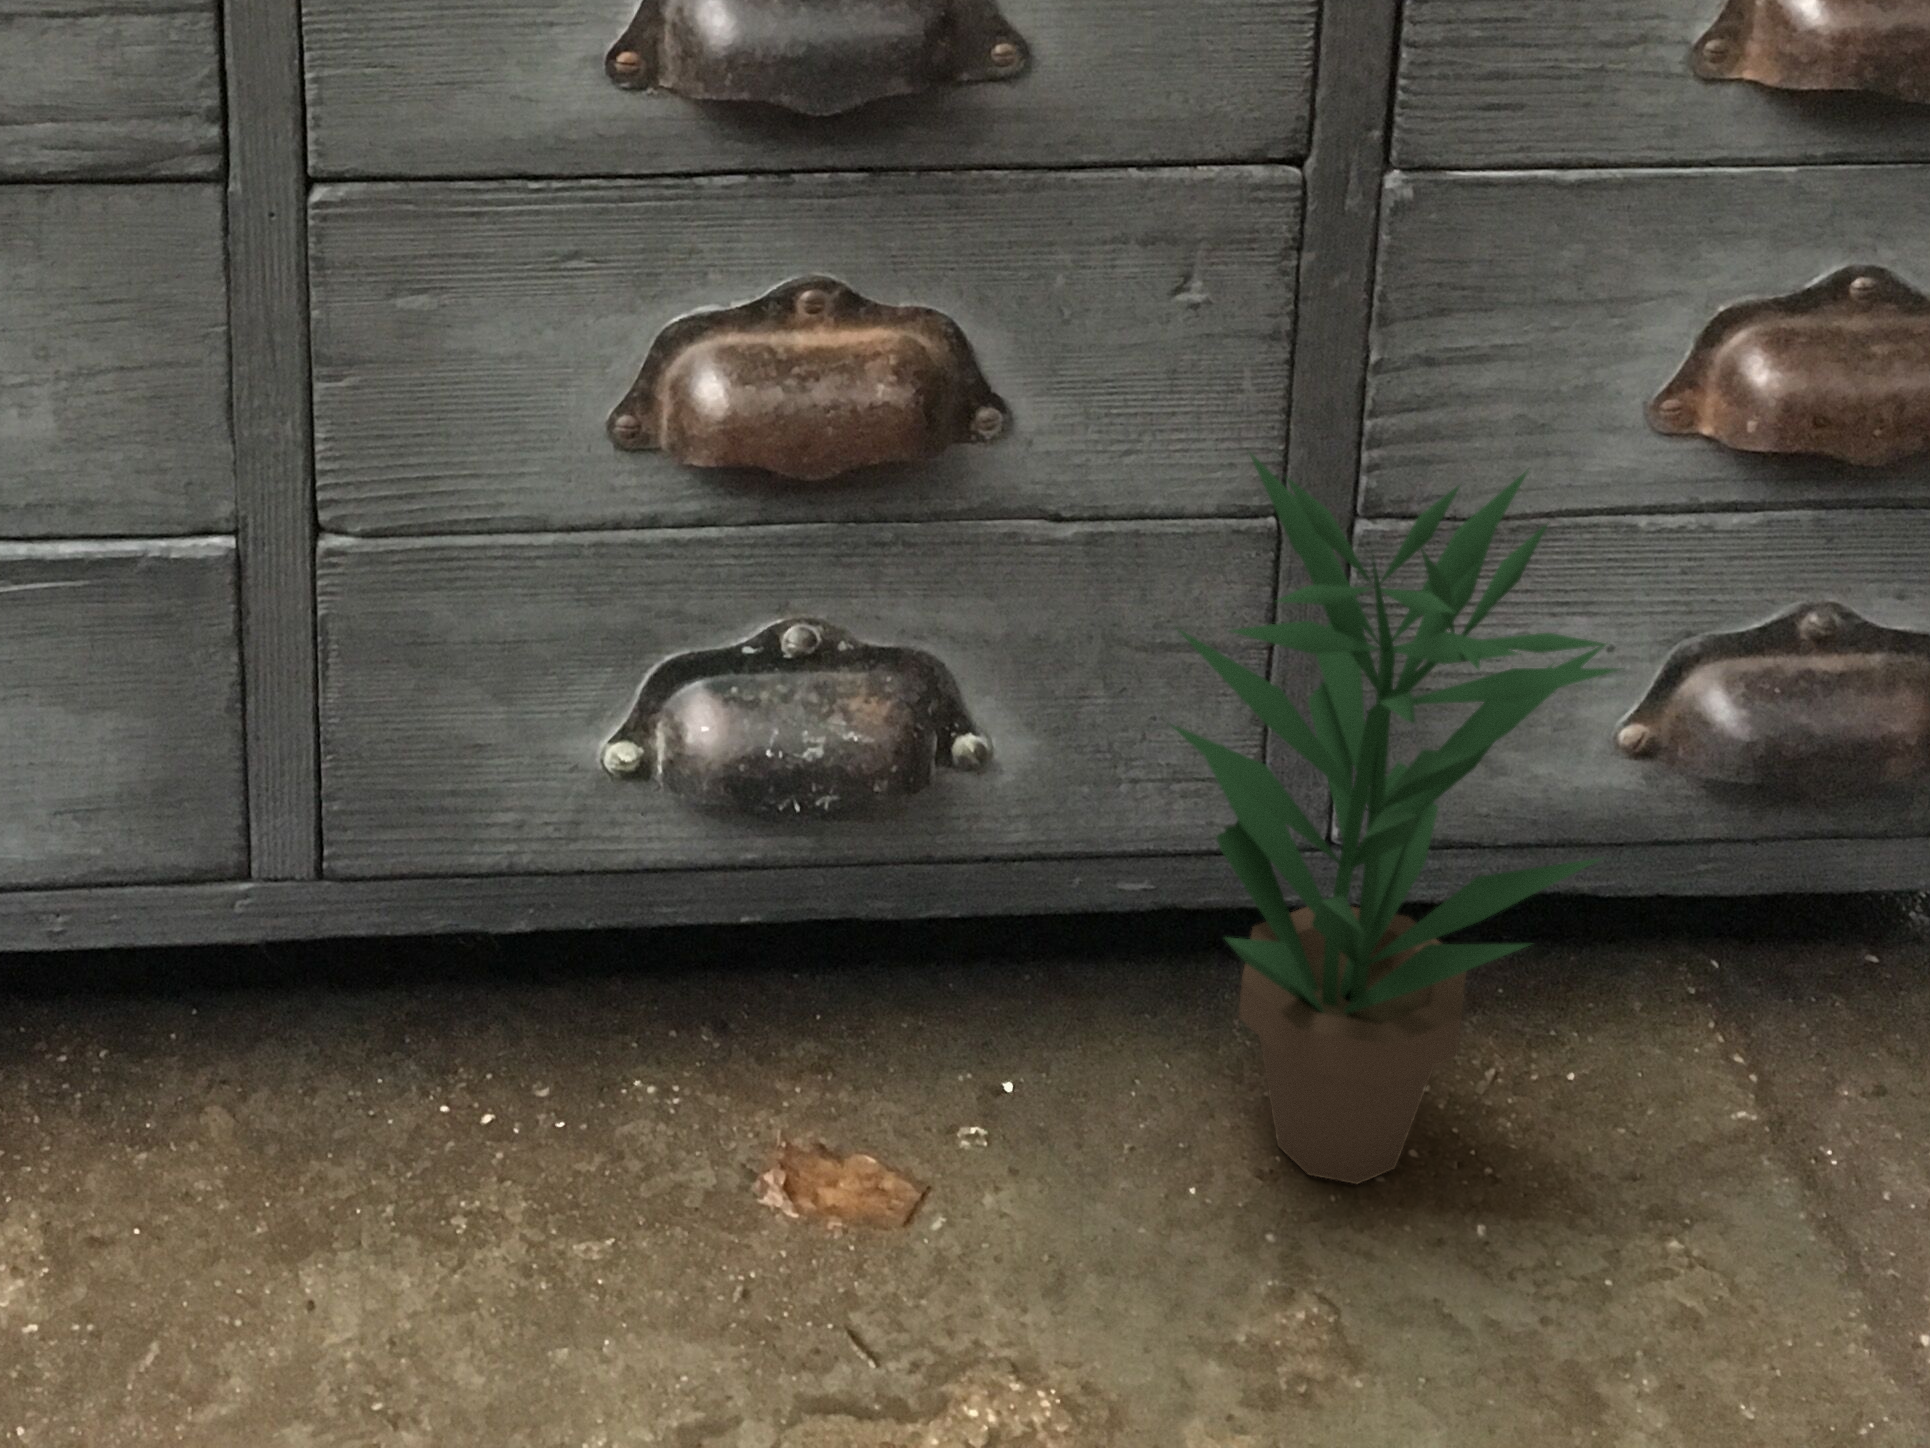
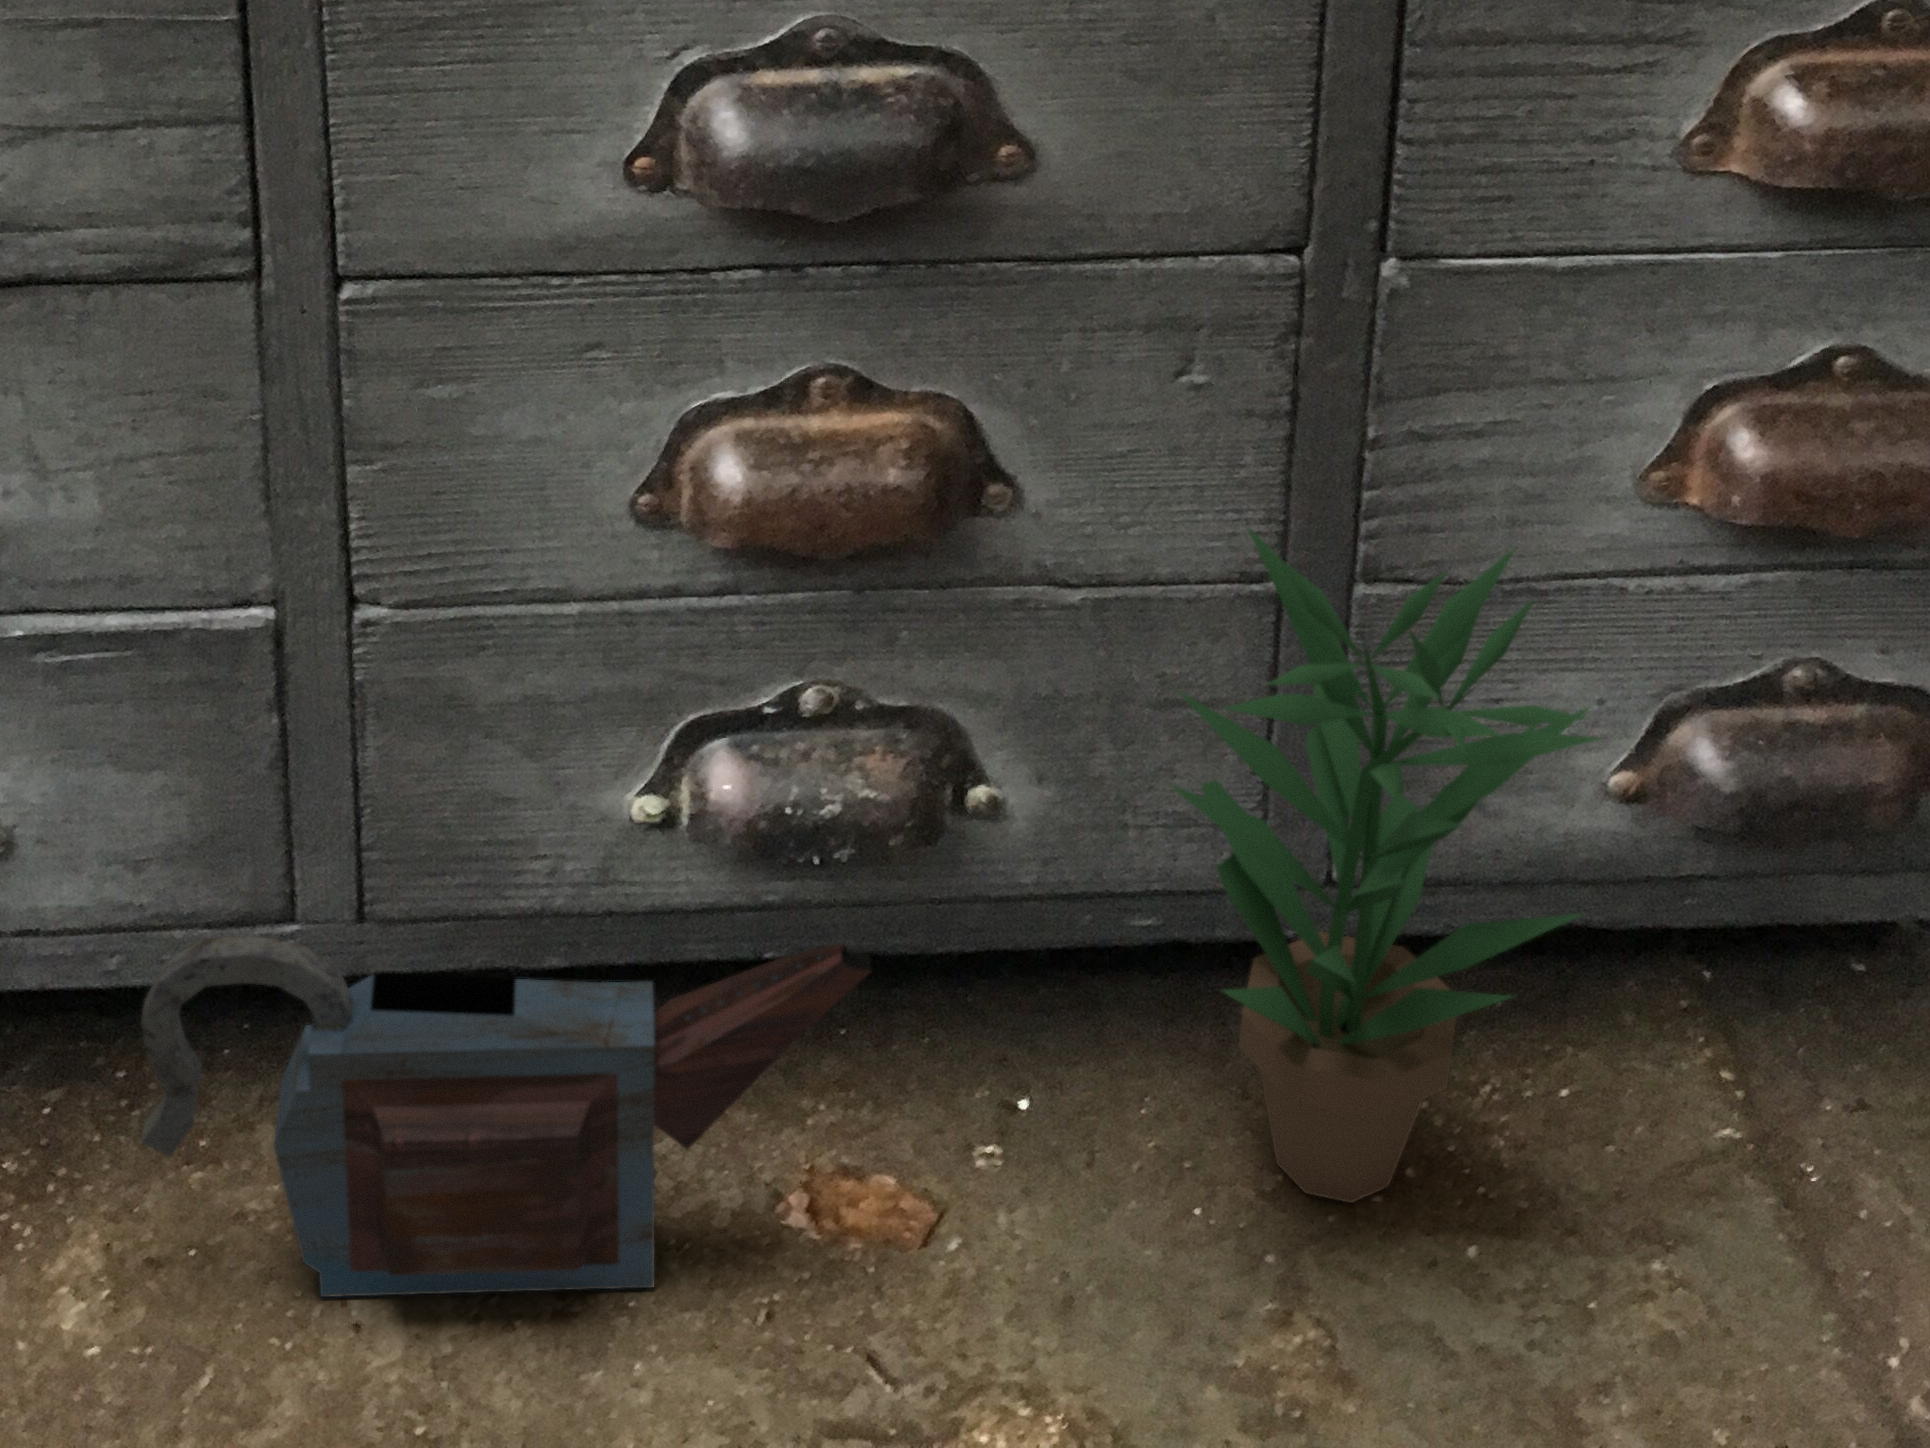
watering can: none [86,880,858,1276] -> present [141,936,872,1297]

